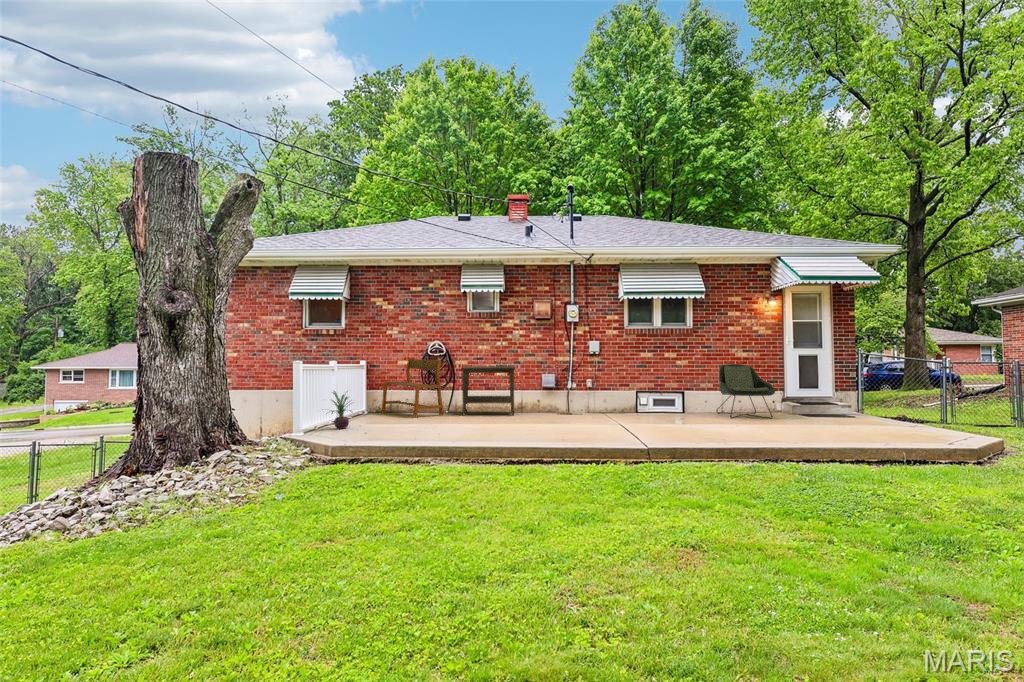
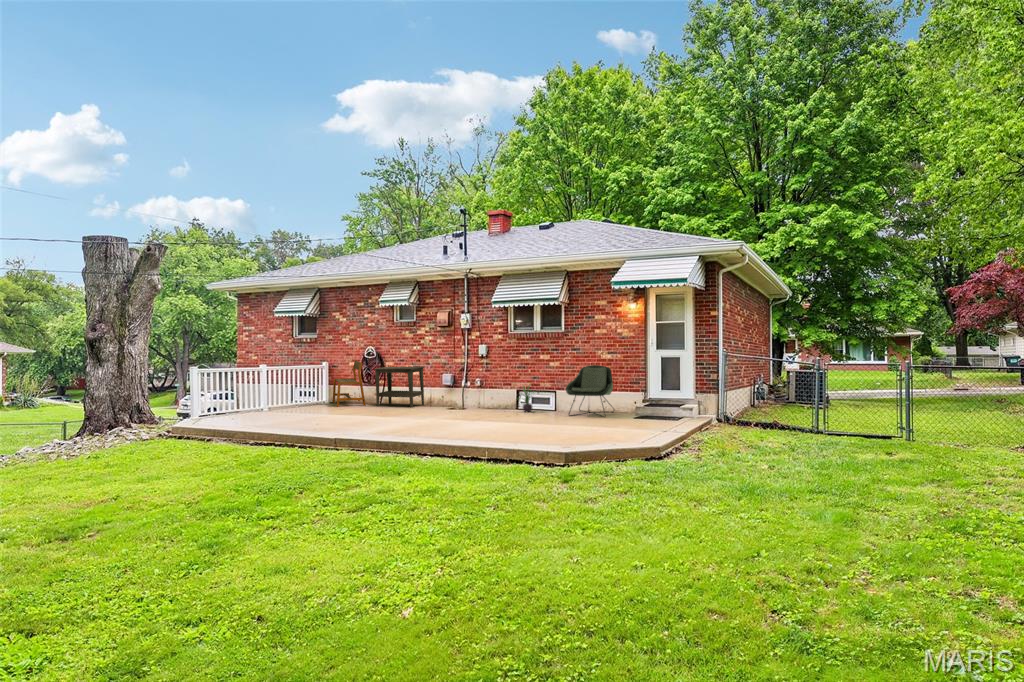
decorative plant: present [331,391,352,429] -> present [521,387,532,412]

